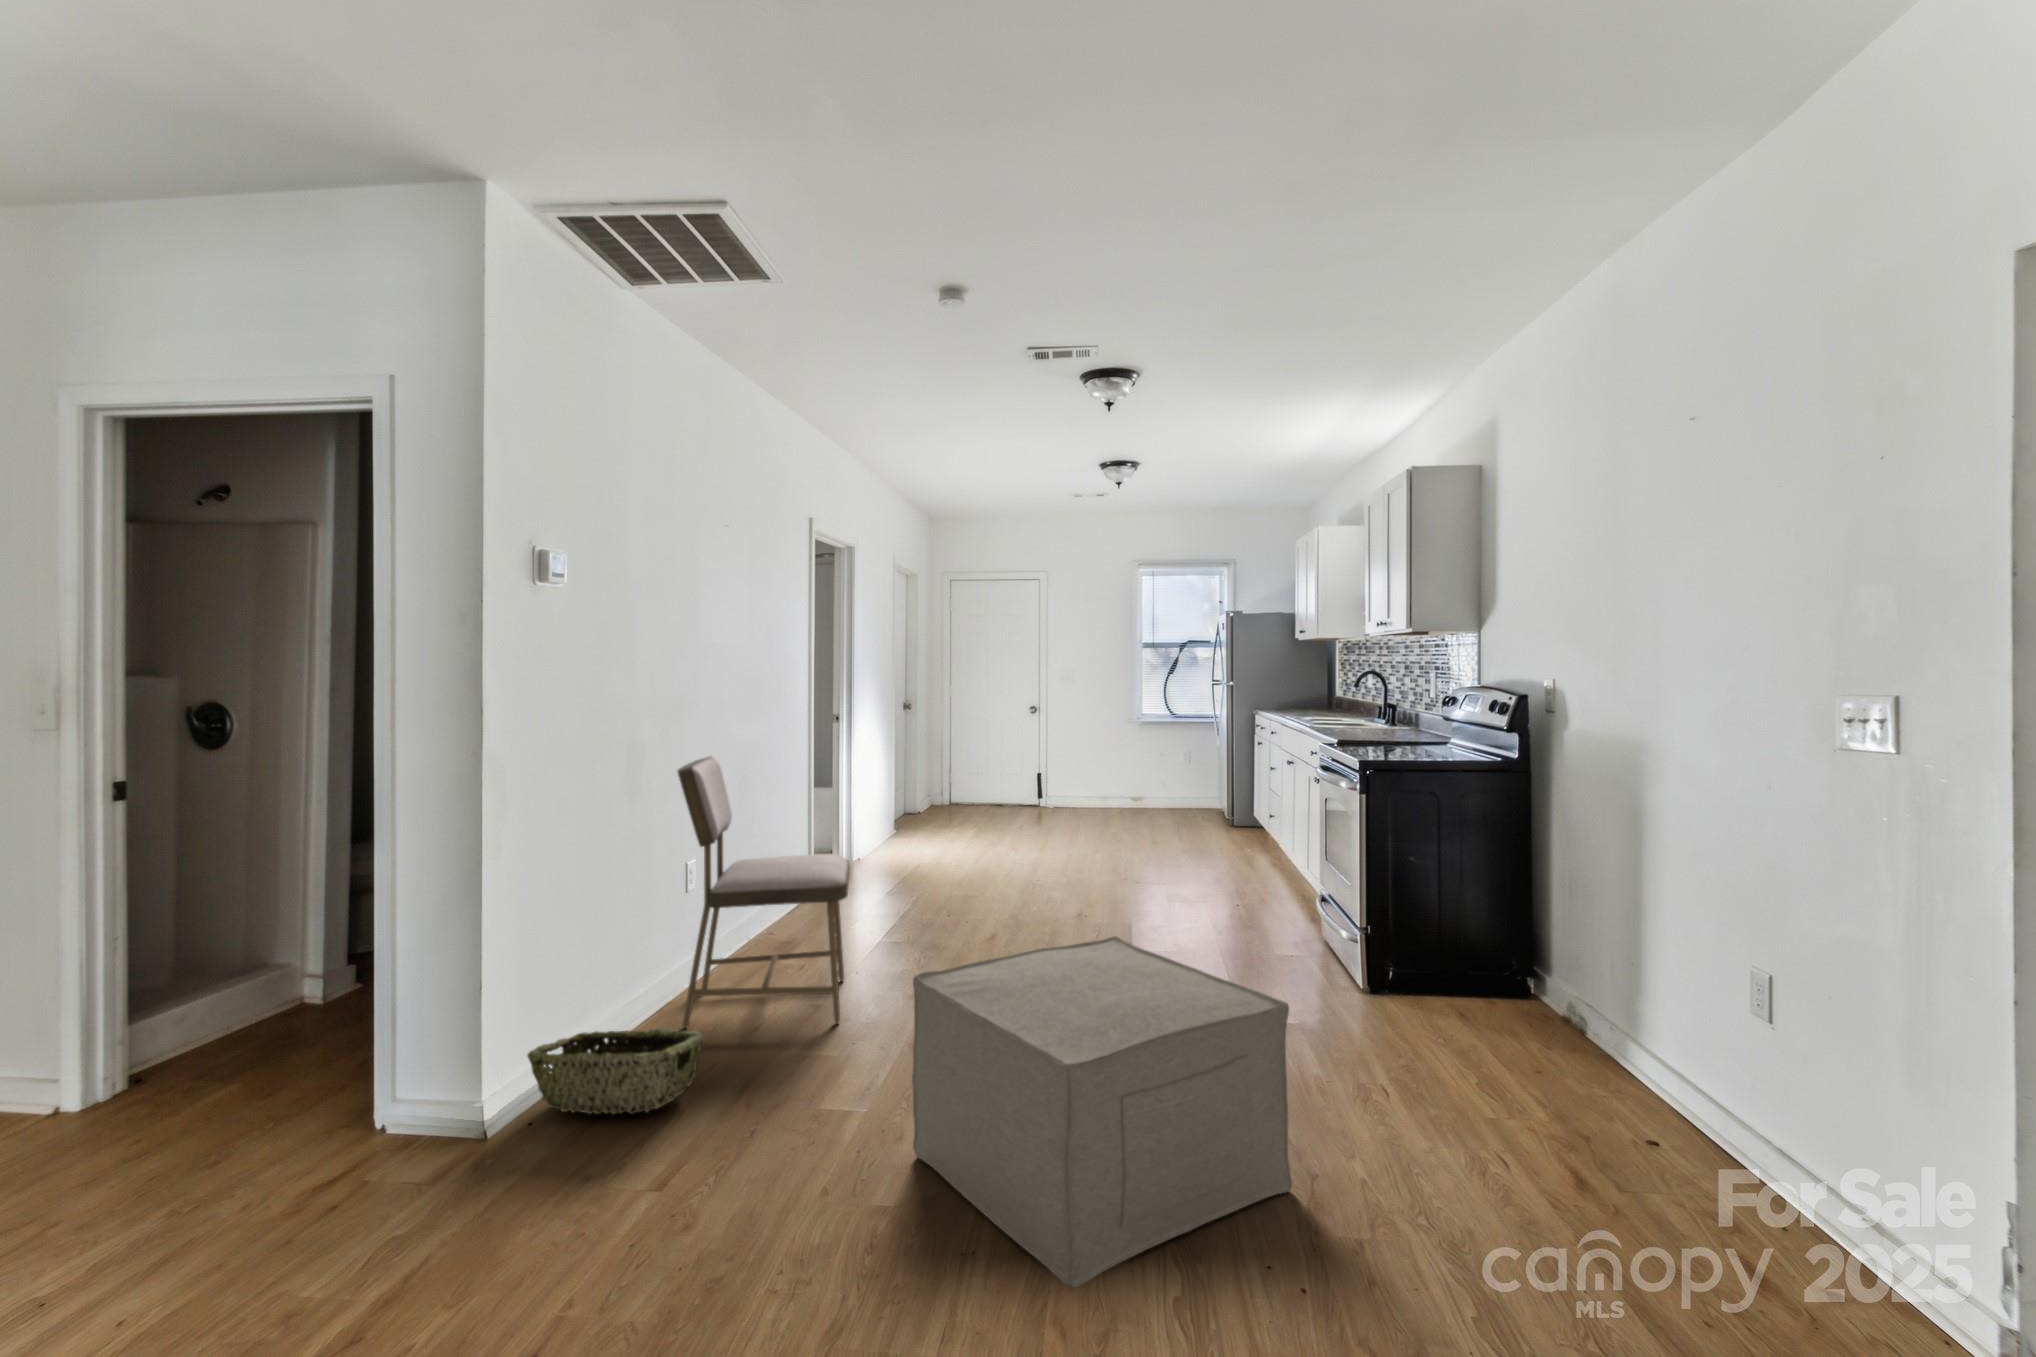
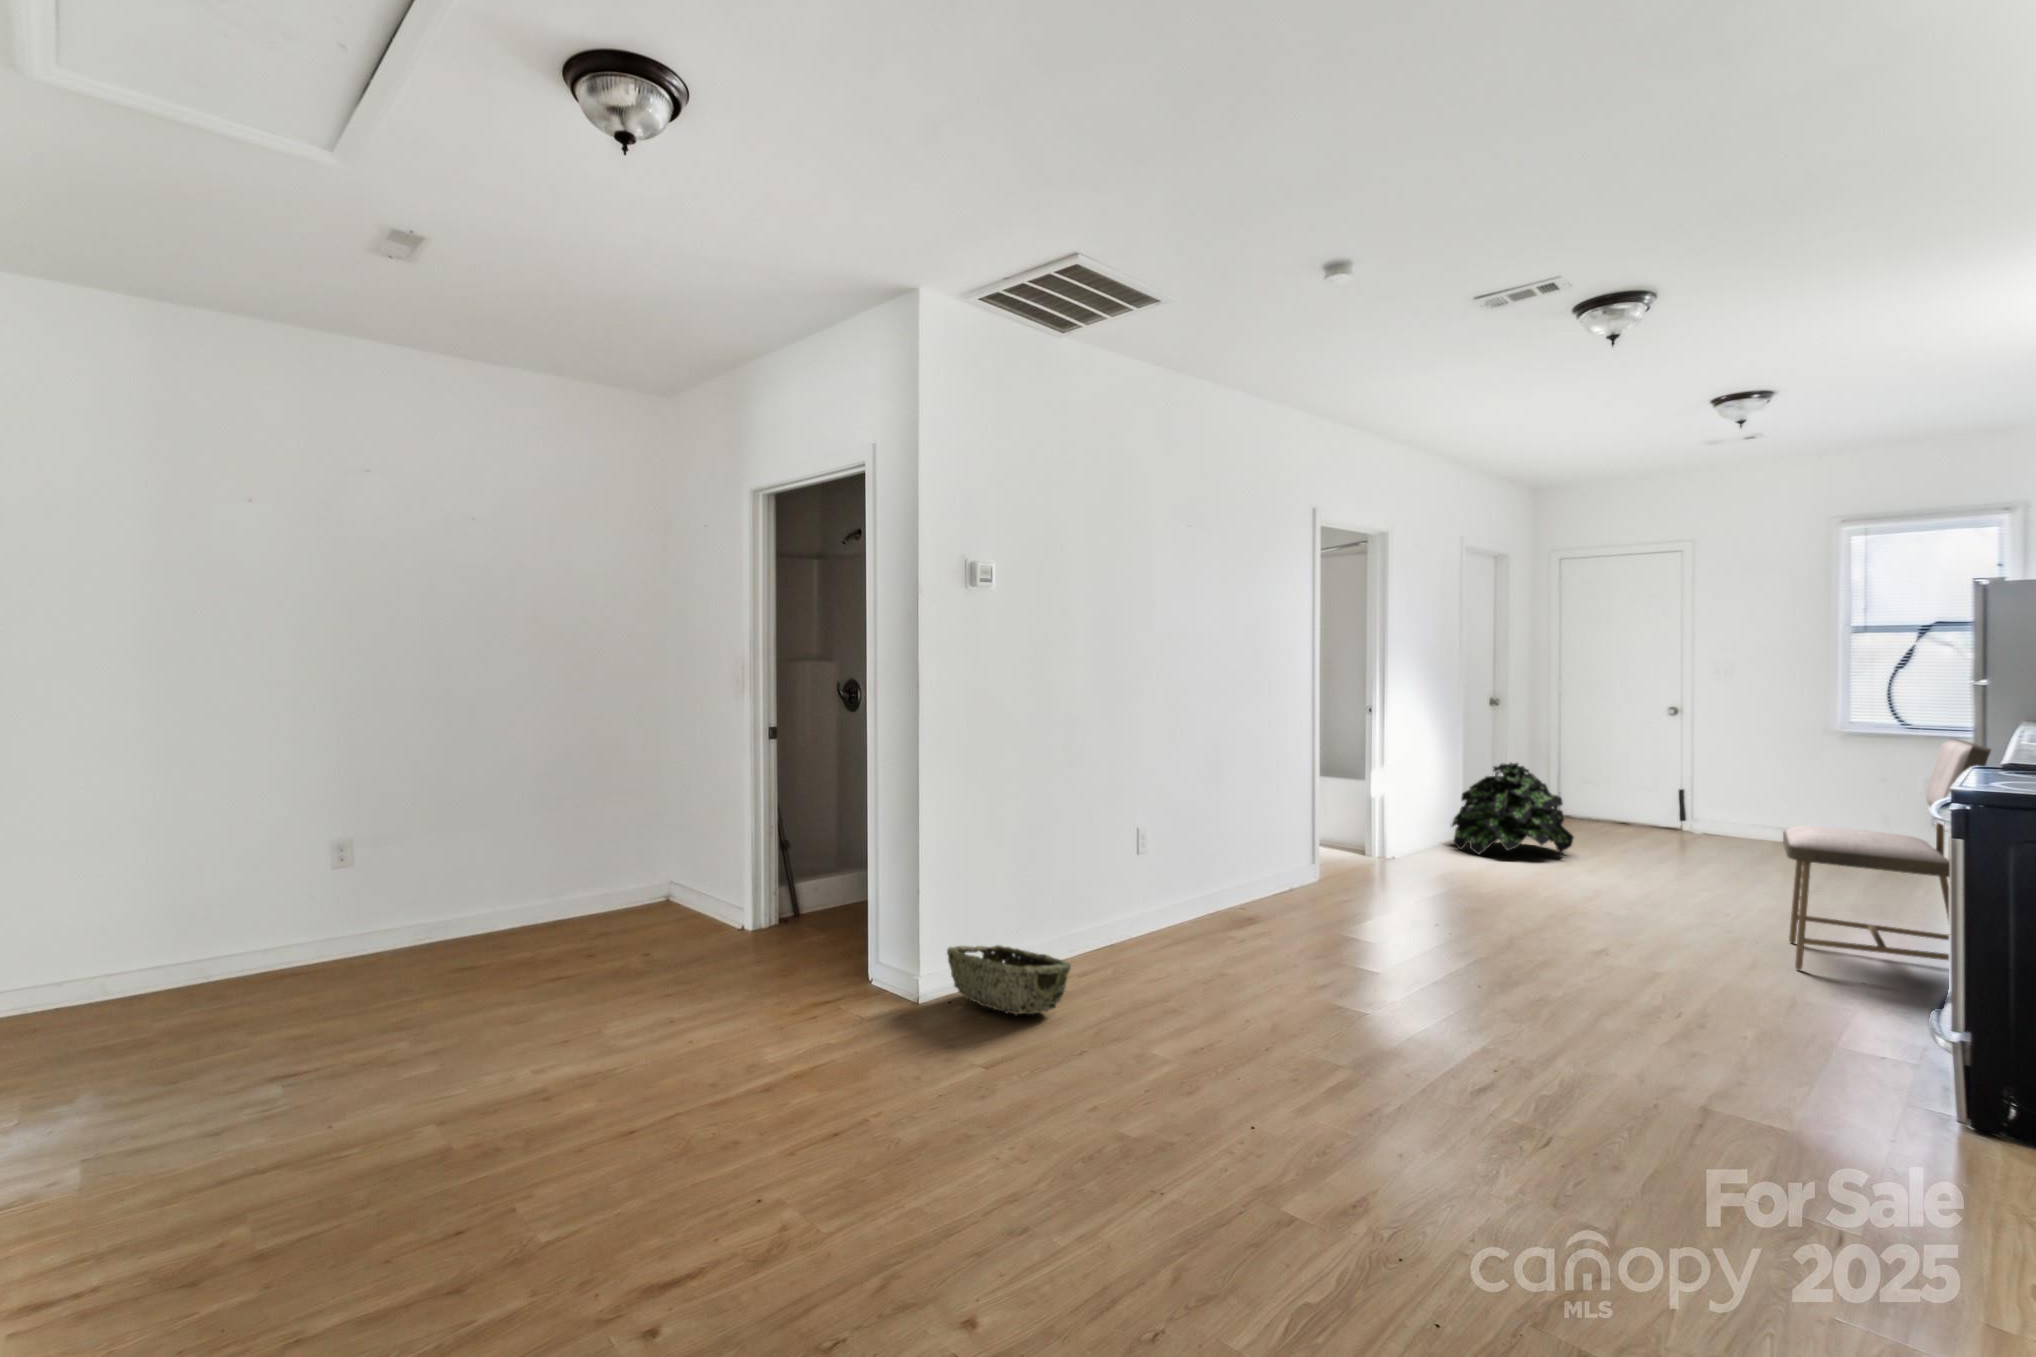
dining chair: present [678,756,850,1028] -> present [1783,739,1991,970]
potted plant: none [892,759,990,845] -> present [1452,763,1574,854]
ottoman: present [912,936,1292,1287] -> none [1179,939,1540,1277]

